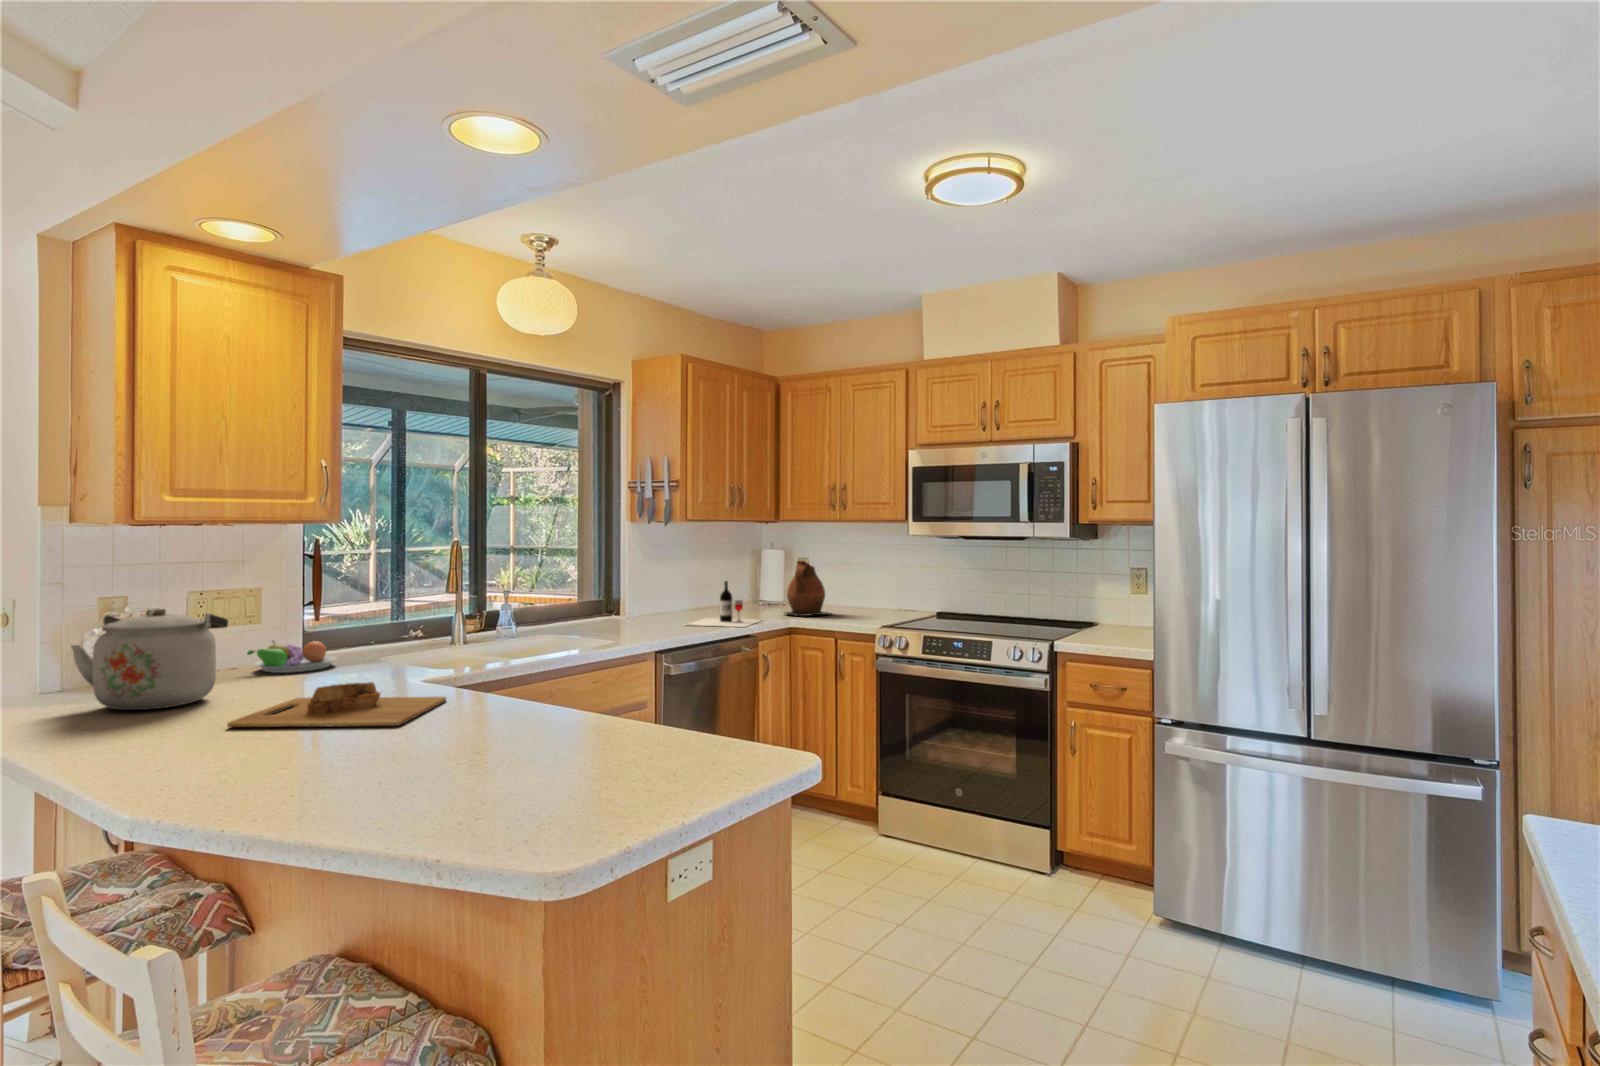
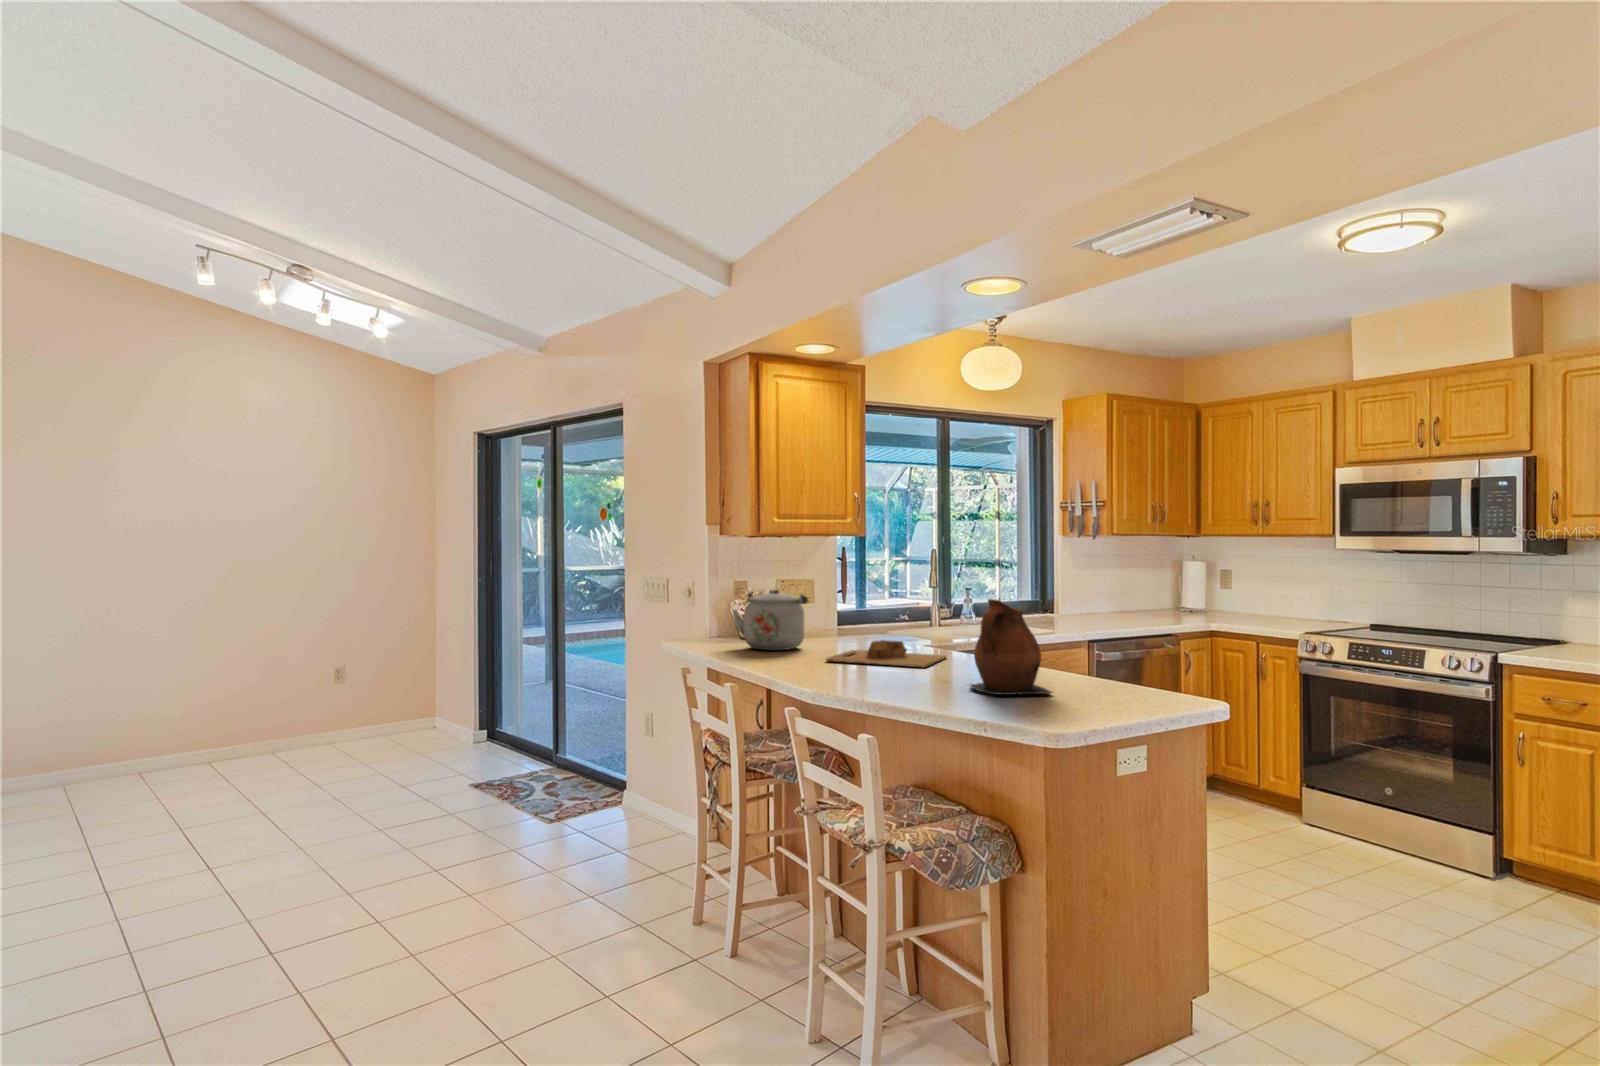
ceramic pitcher: present [786,561,829,616] -> present [971,599,1051,695]
wine bottle: present [687,581,760,627] -> none [1110,587,1185,627]
fruit bowl: present [247,640,336,673] -> none [808,615,860,637]

